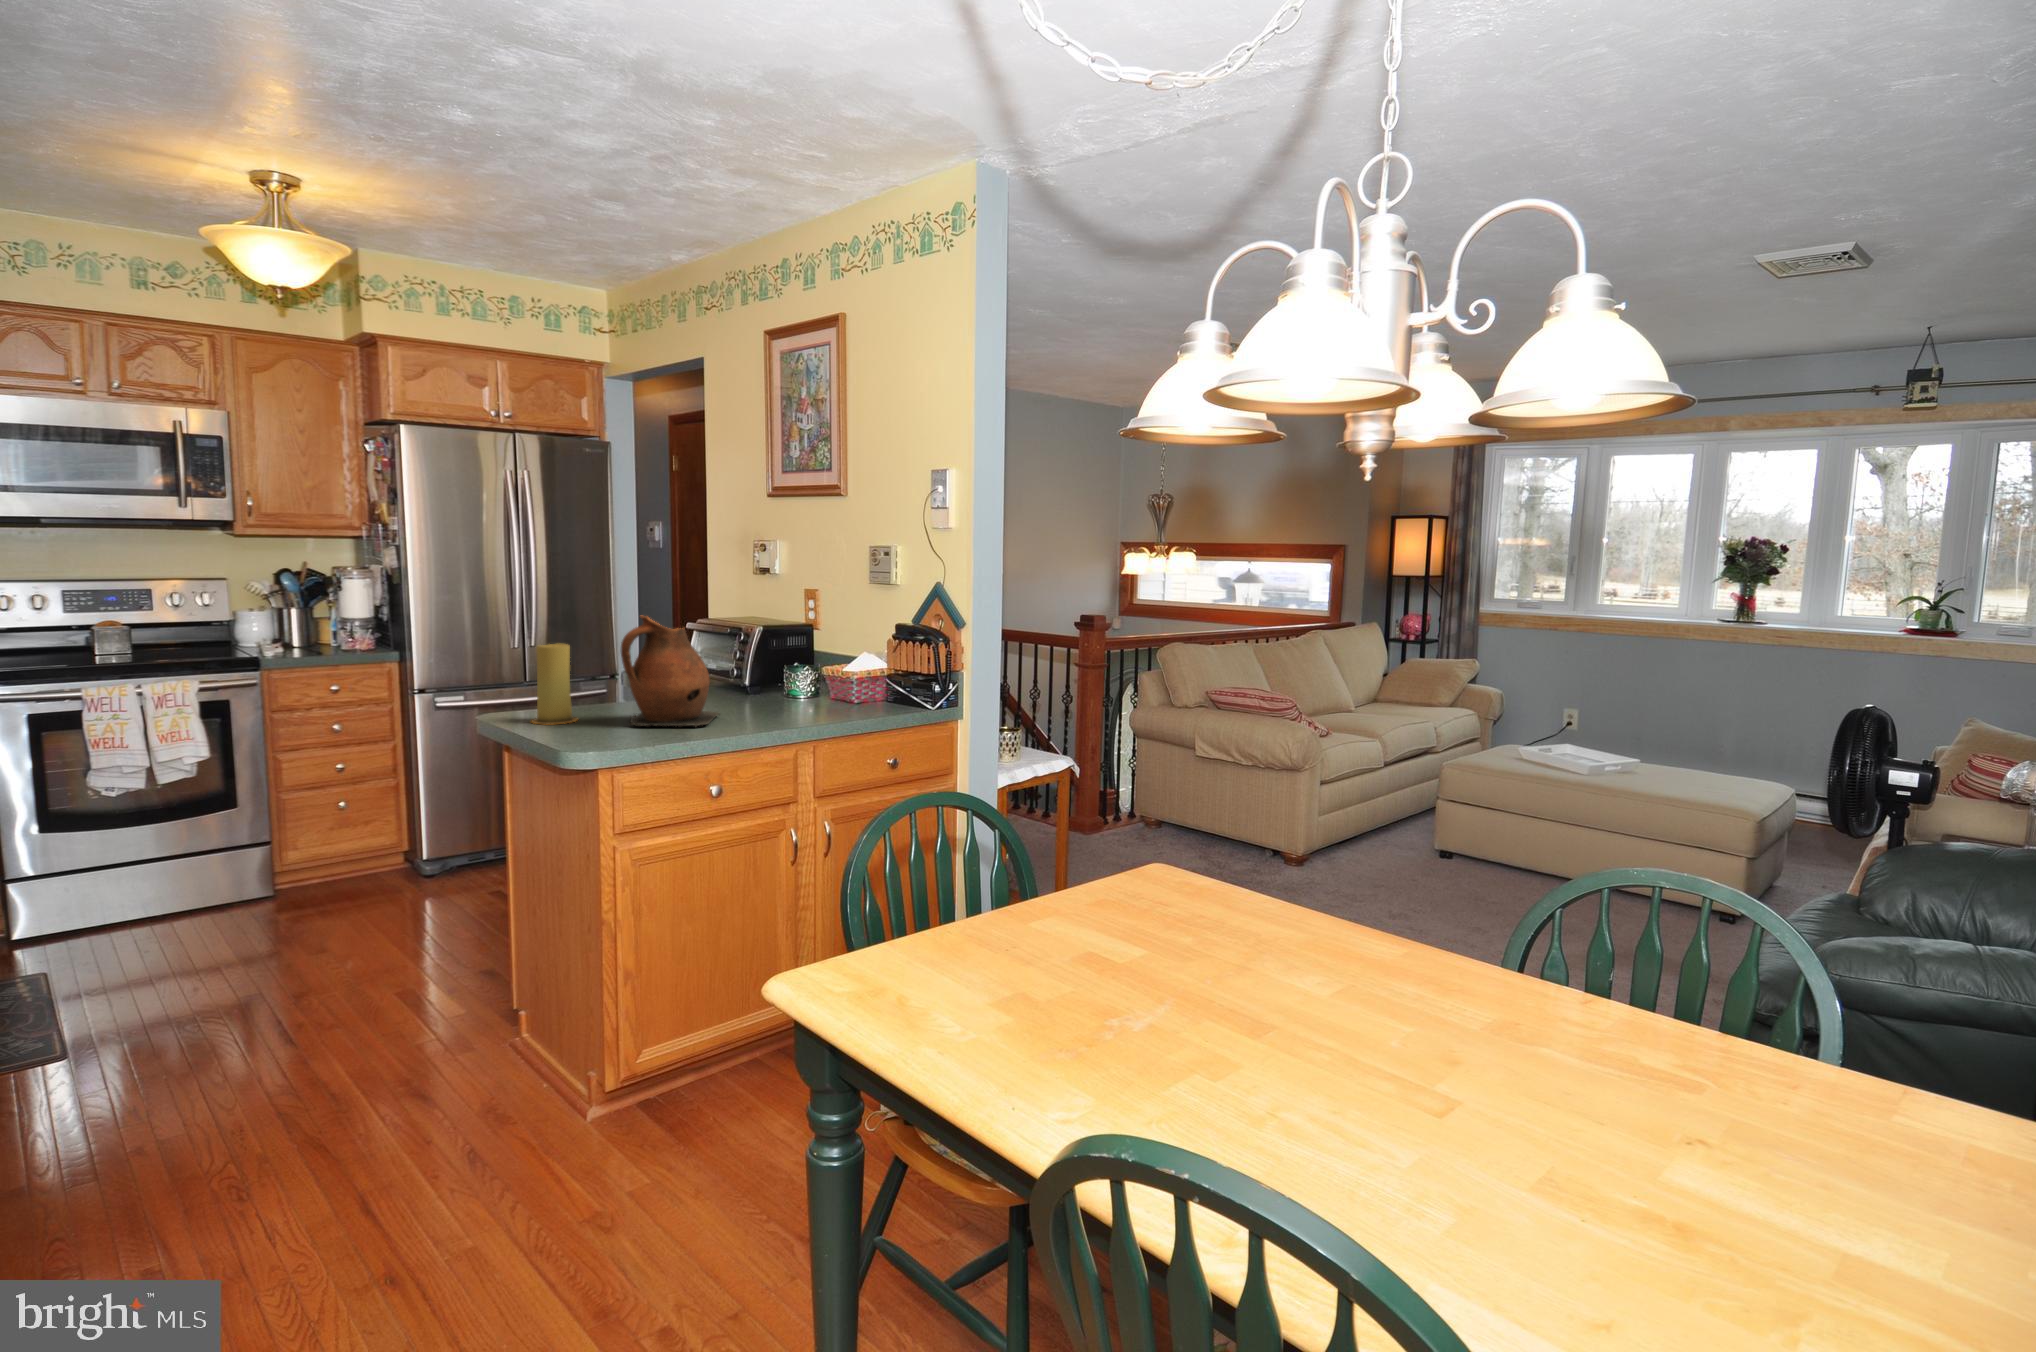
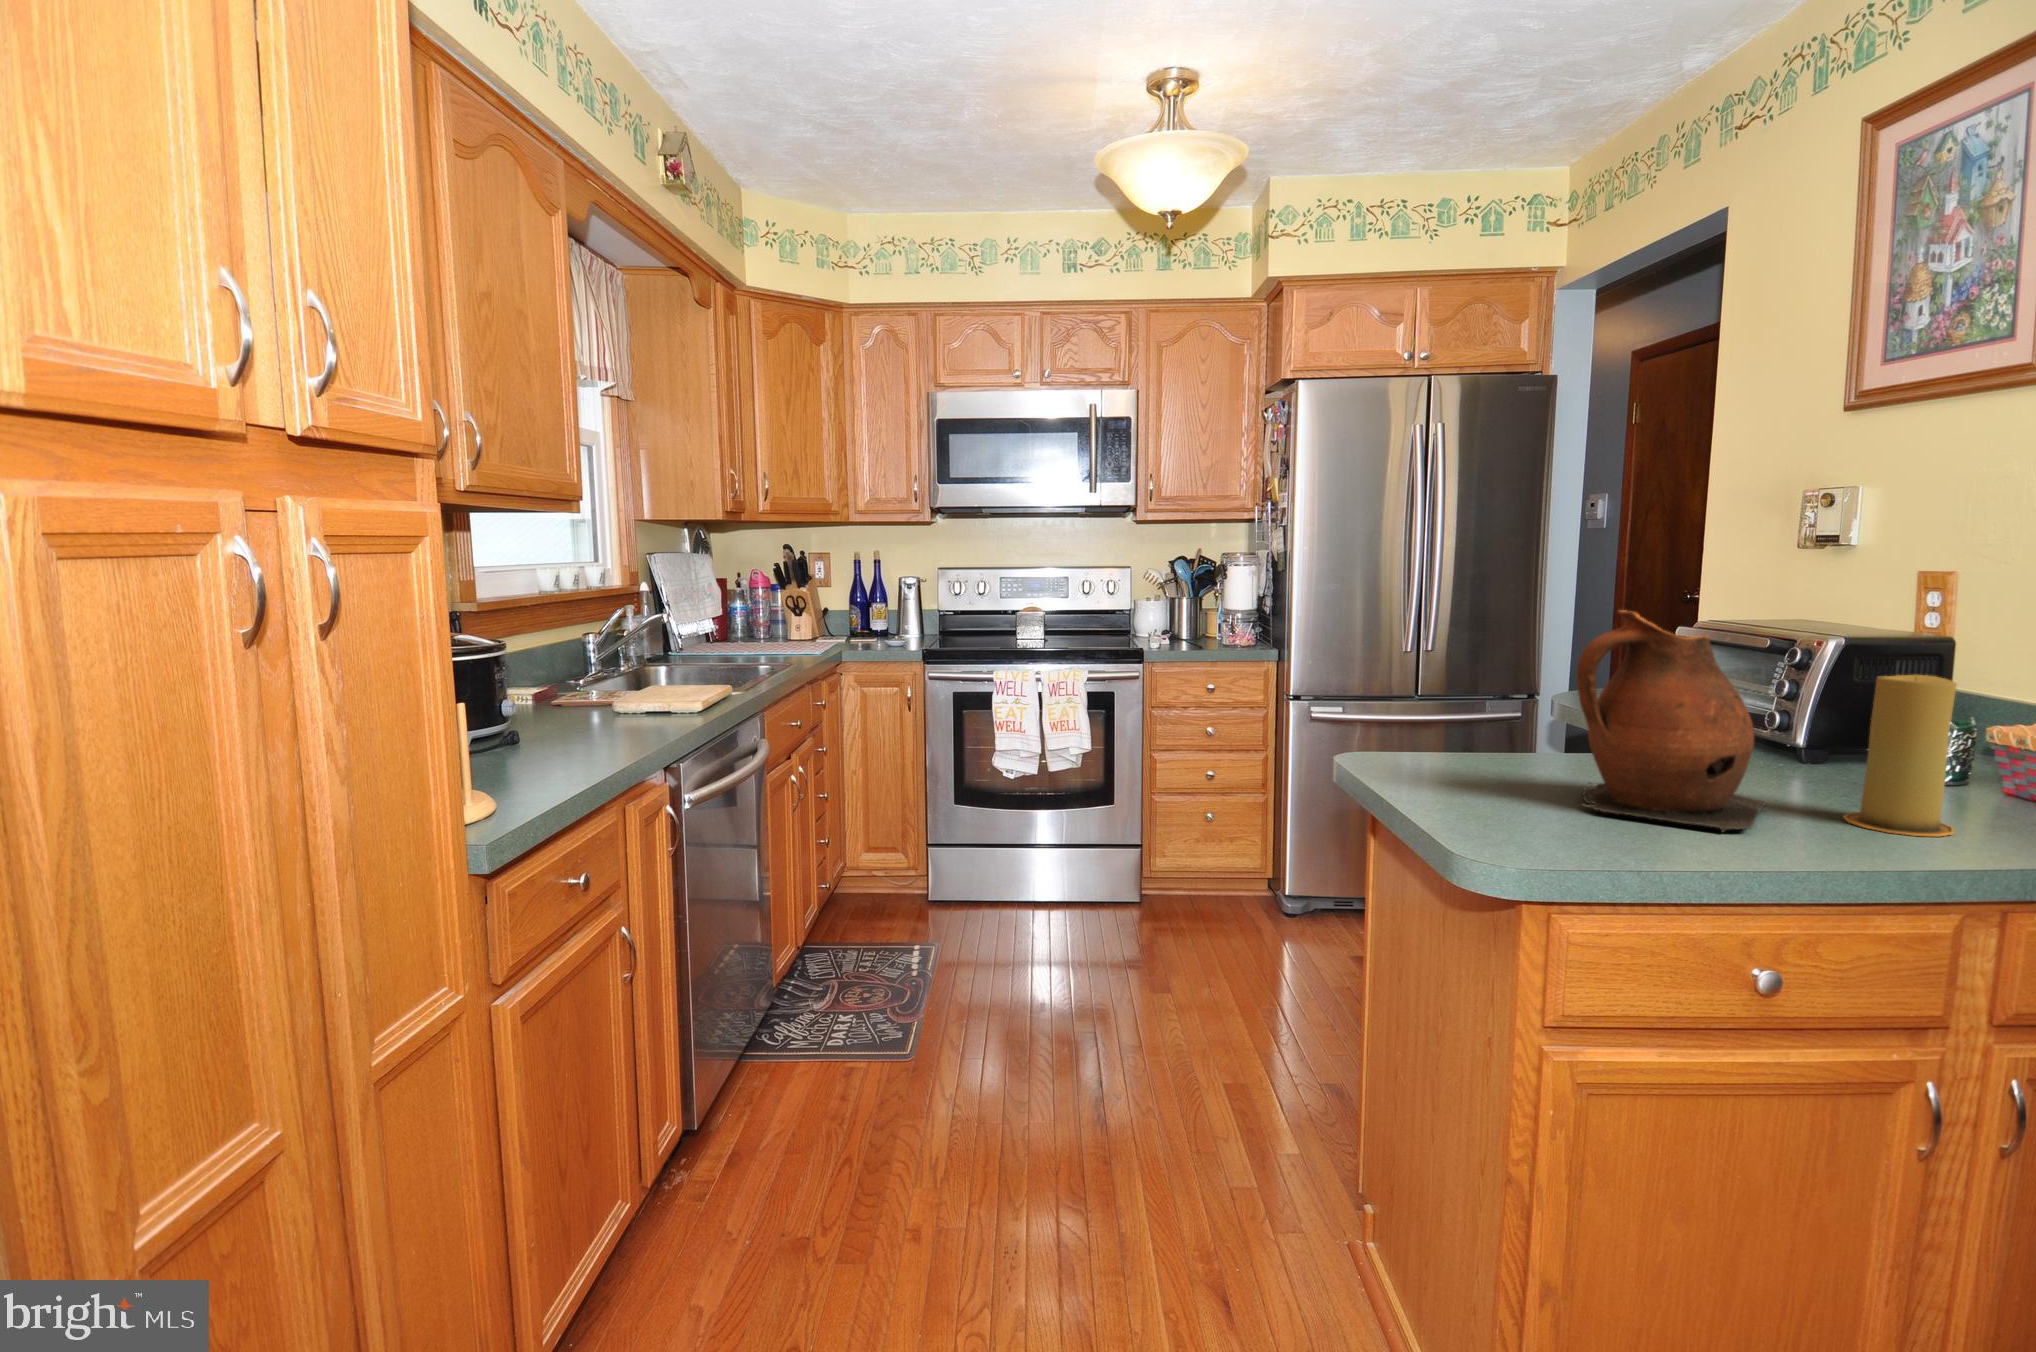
candle: present [531,644,578,724] -> present [1844,675,1957,836]

